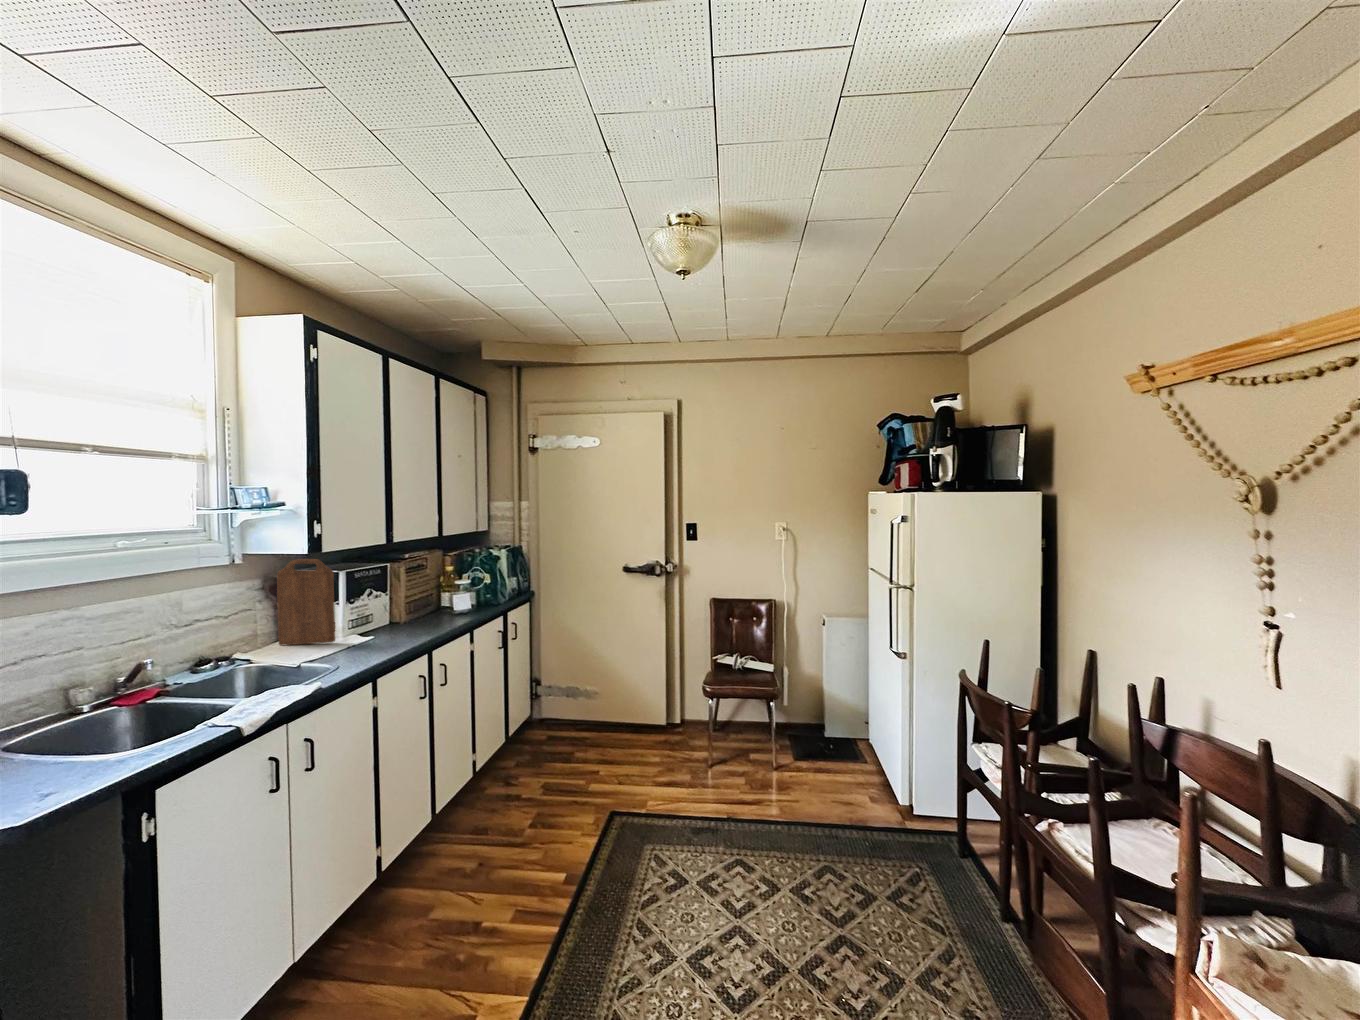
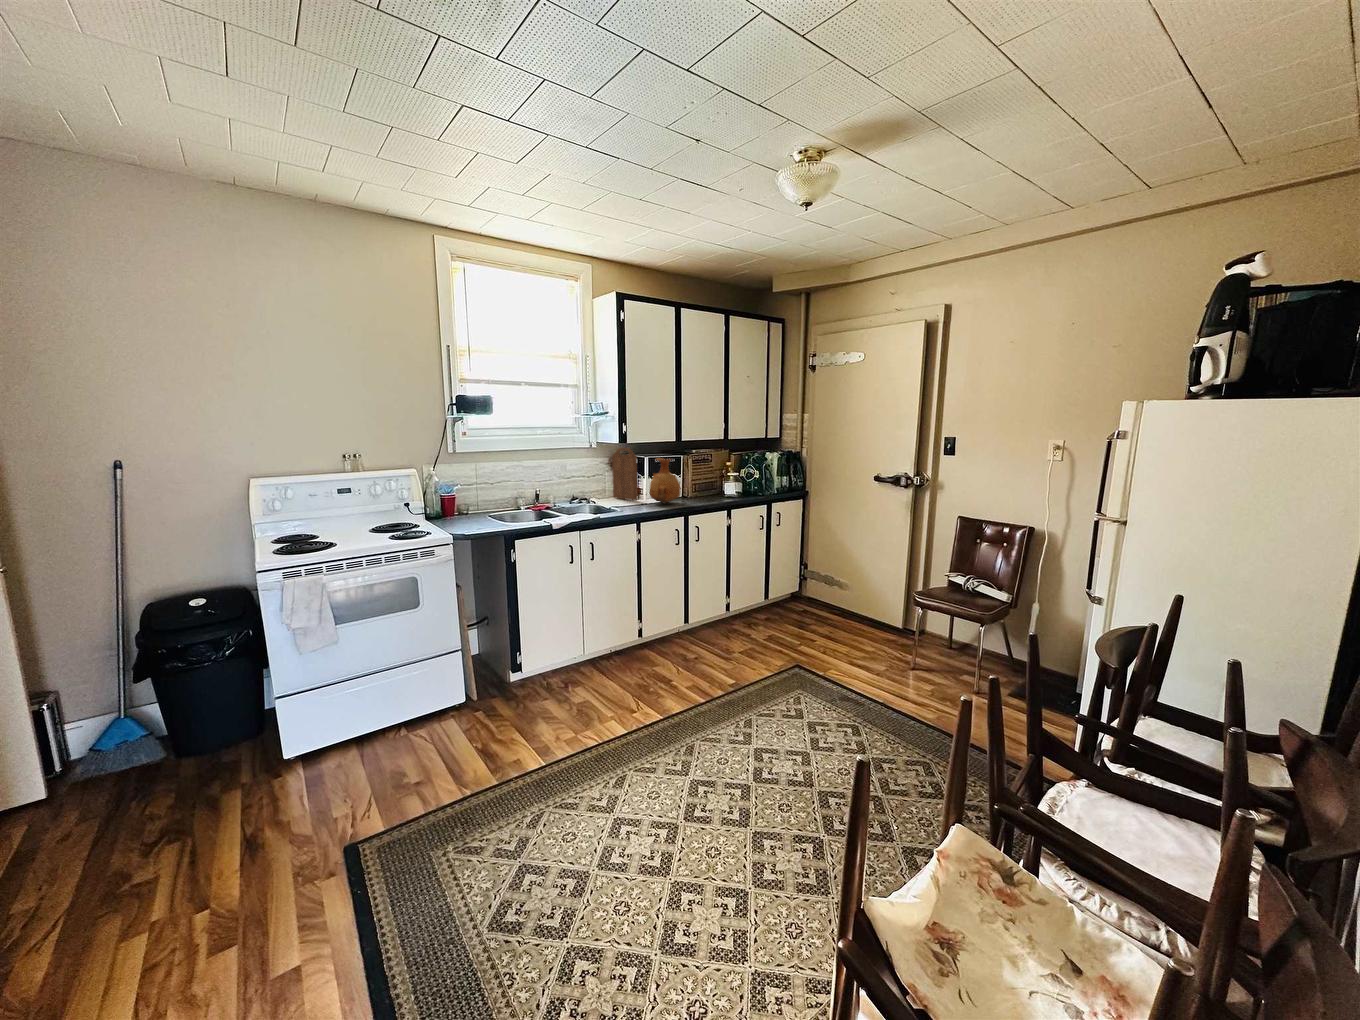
vase: none [362,570,416,639] -> present [649,458,680,503]

